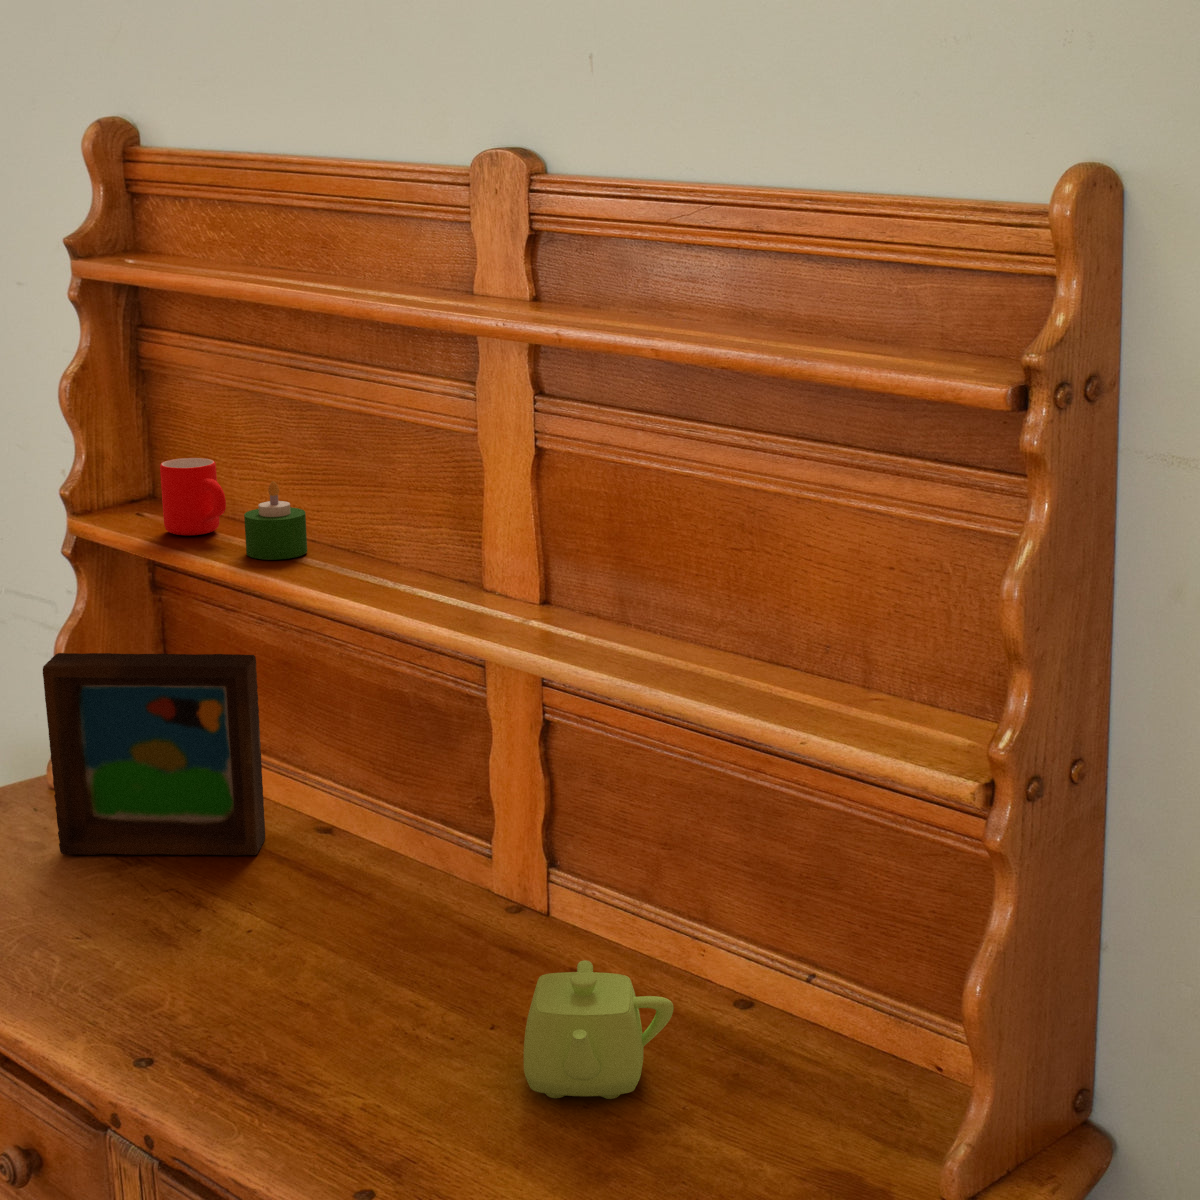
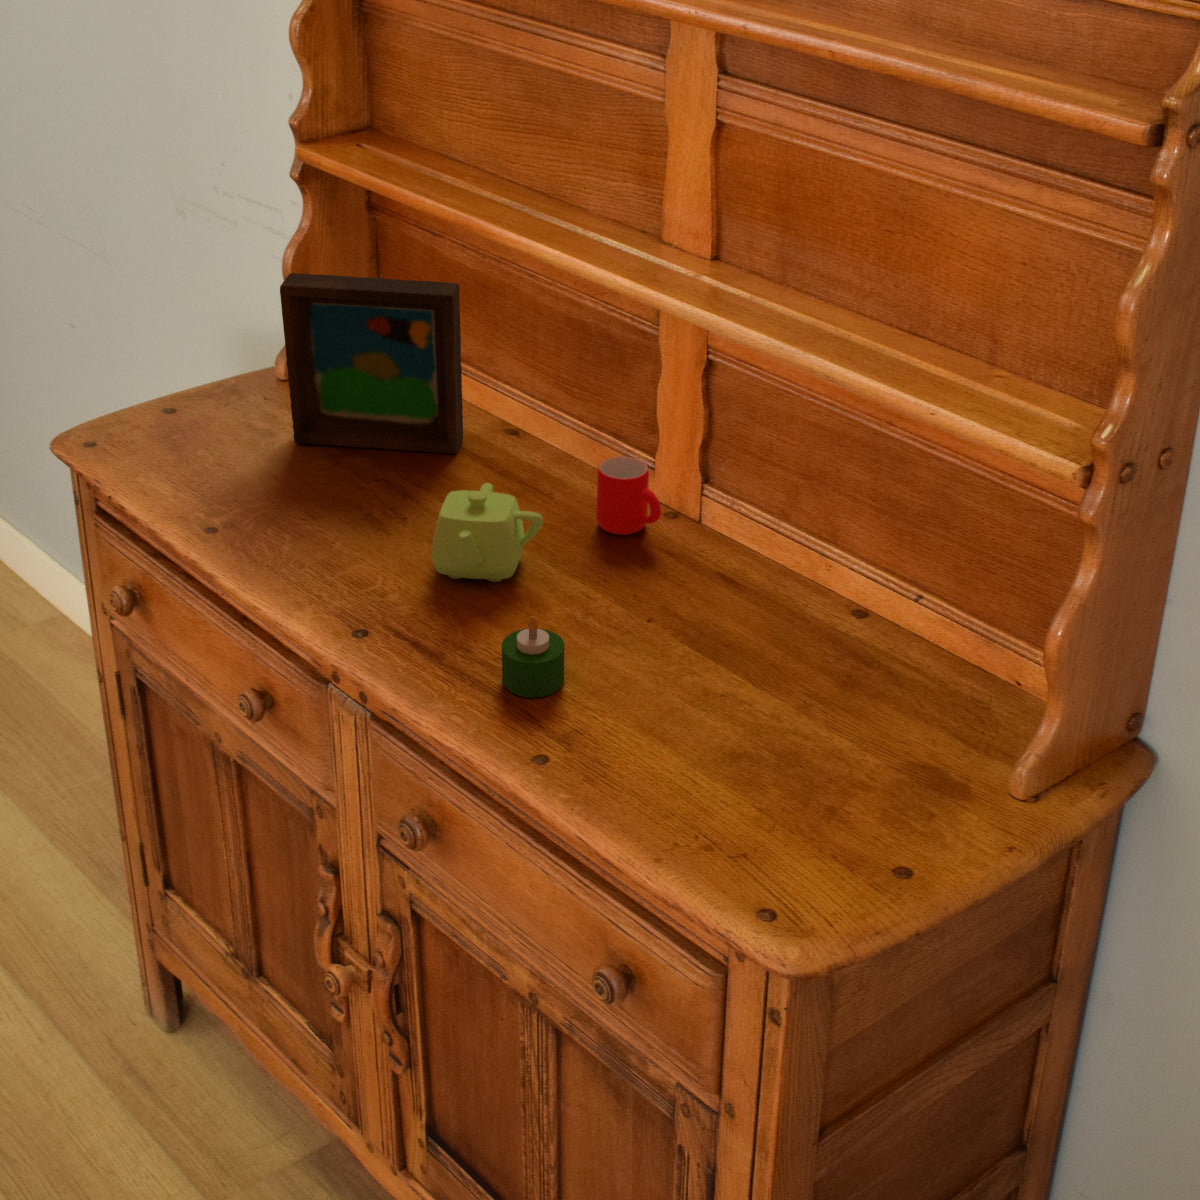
mug: present [160,458,226,535] -> present [597,456,661,535]
candle: present [244,481,307,560] -> present [502,616,564,698]
teapot: present [524,960,674,1099] -> present [432,483,543,582]

